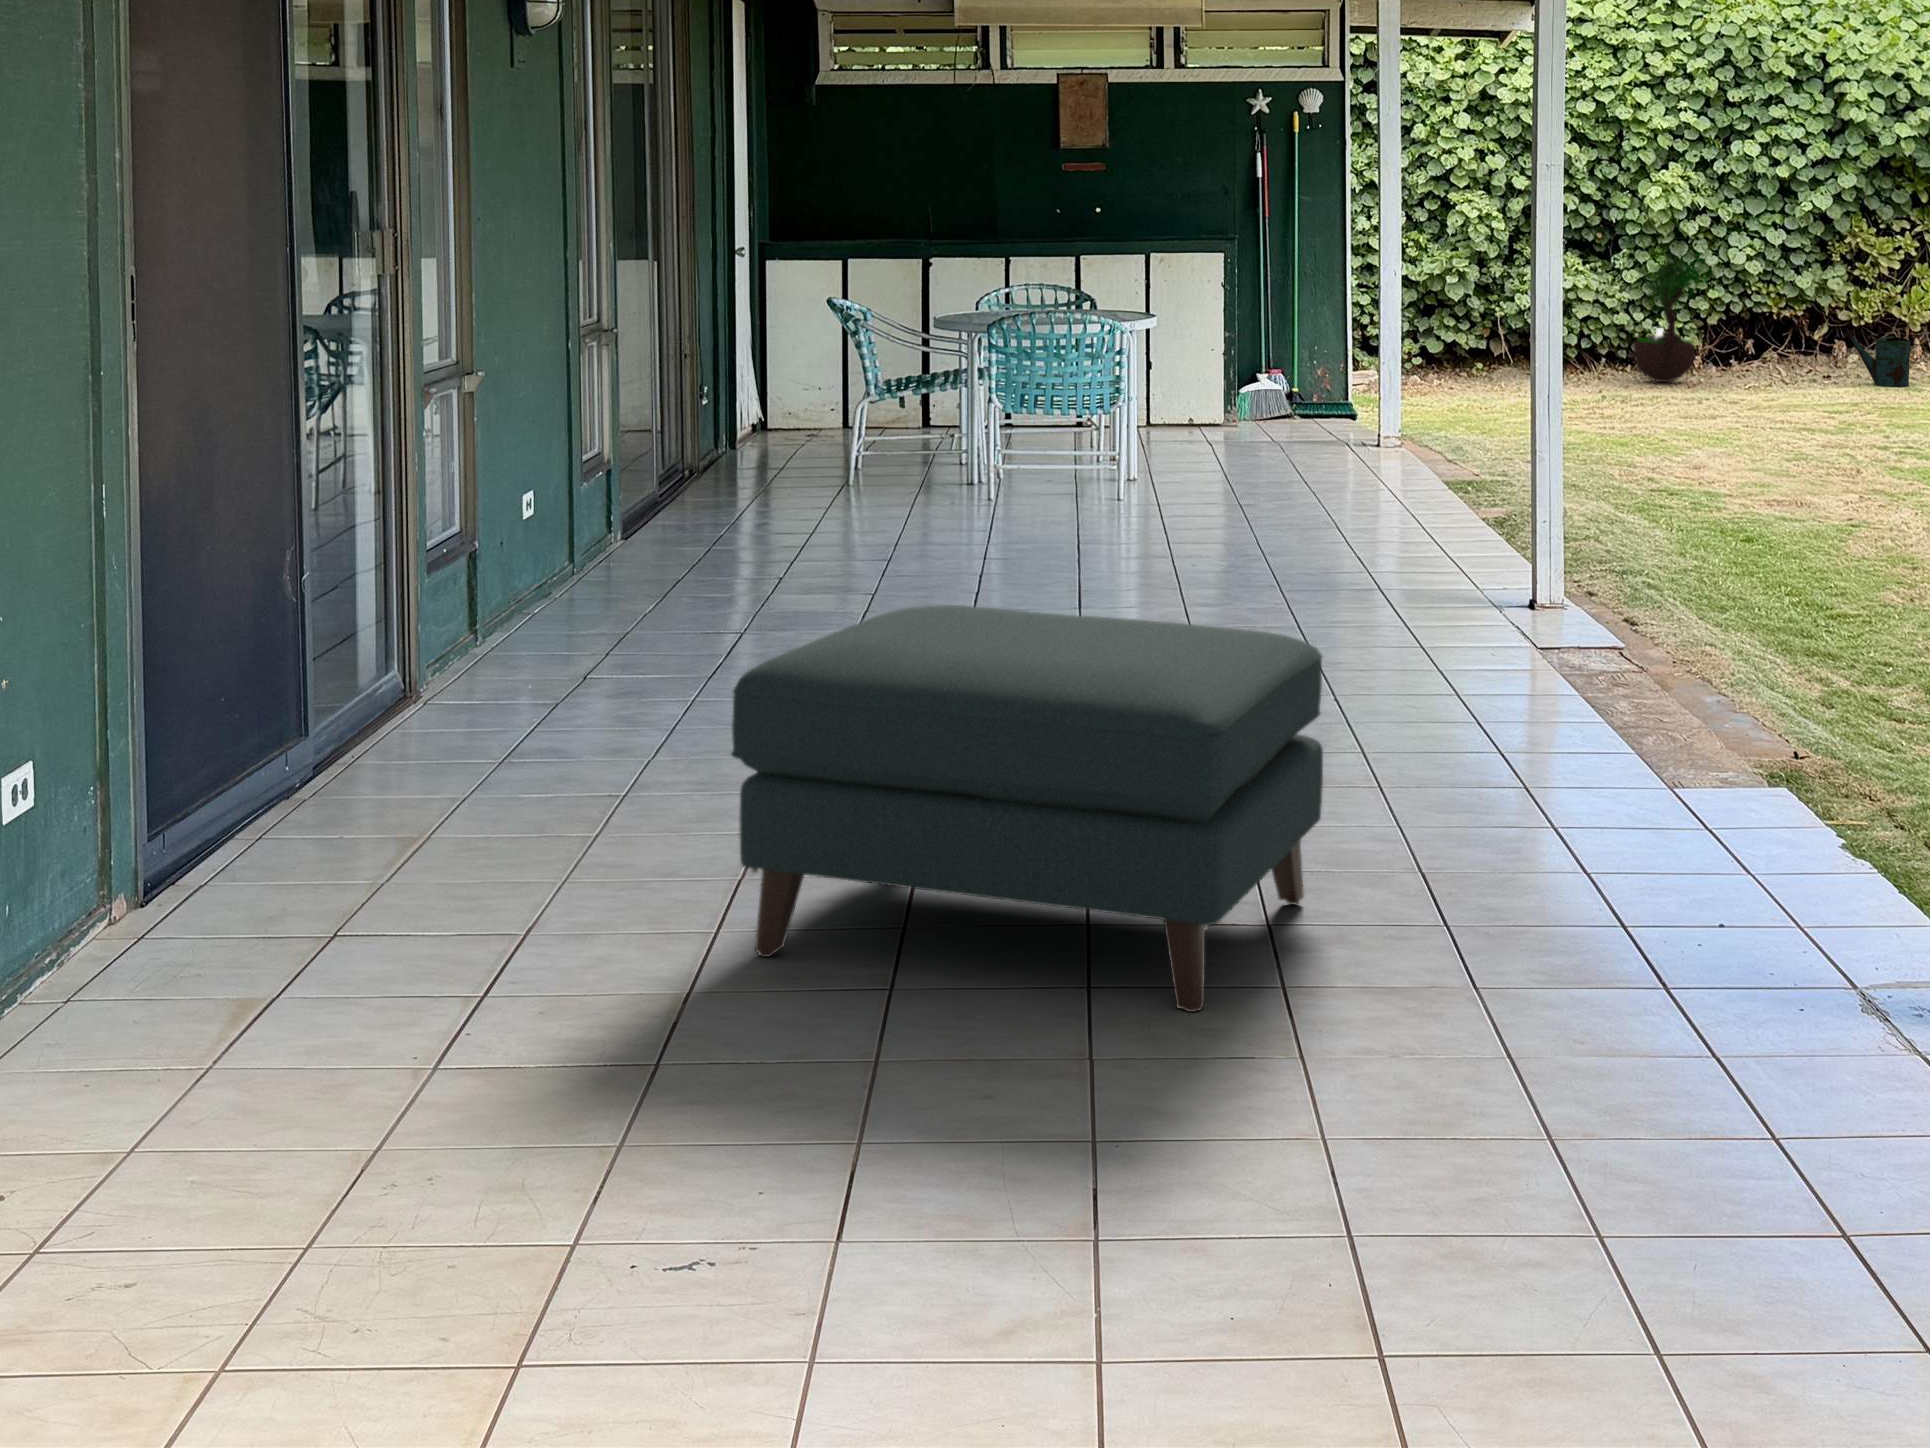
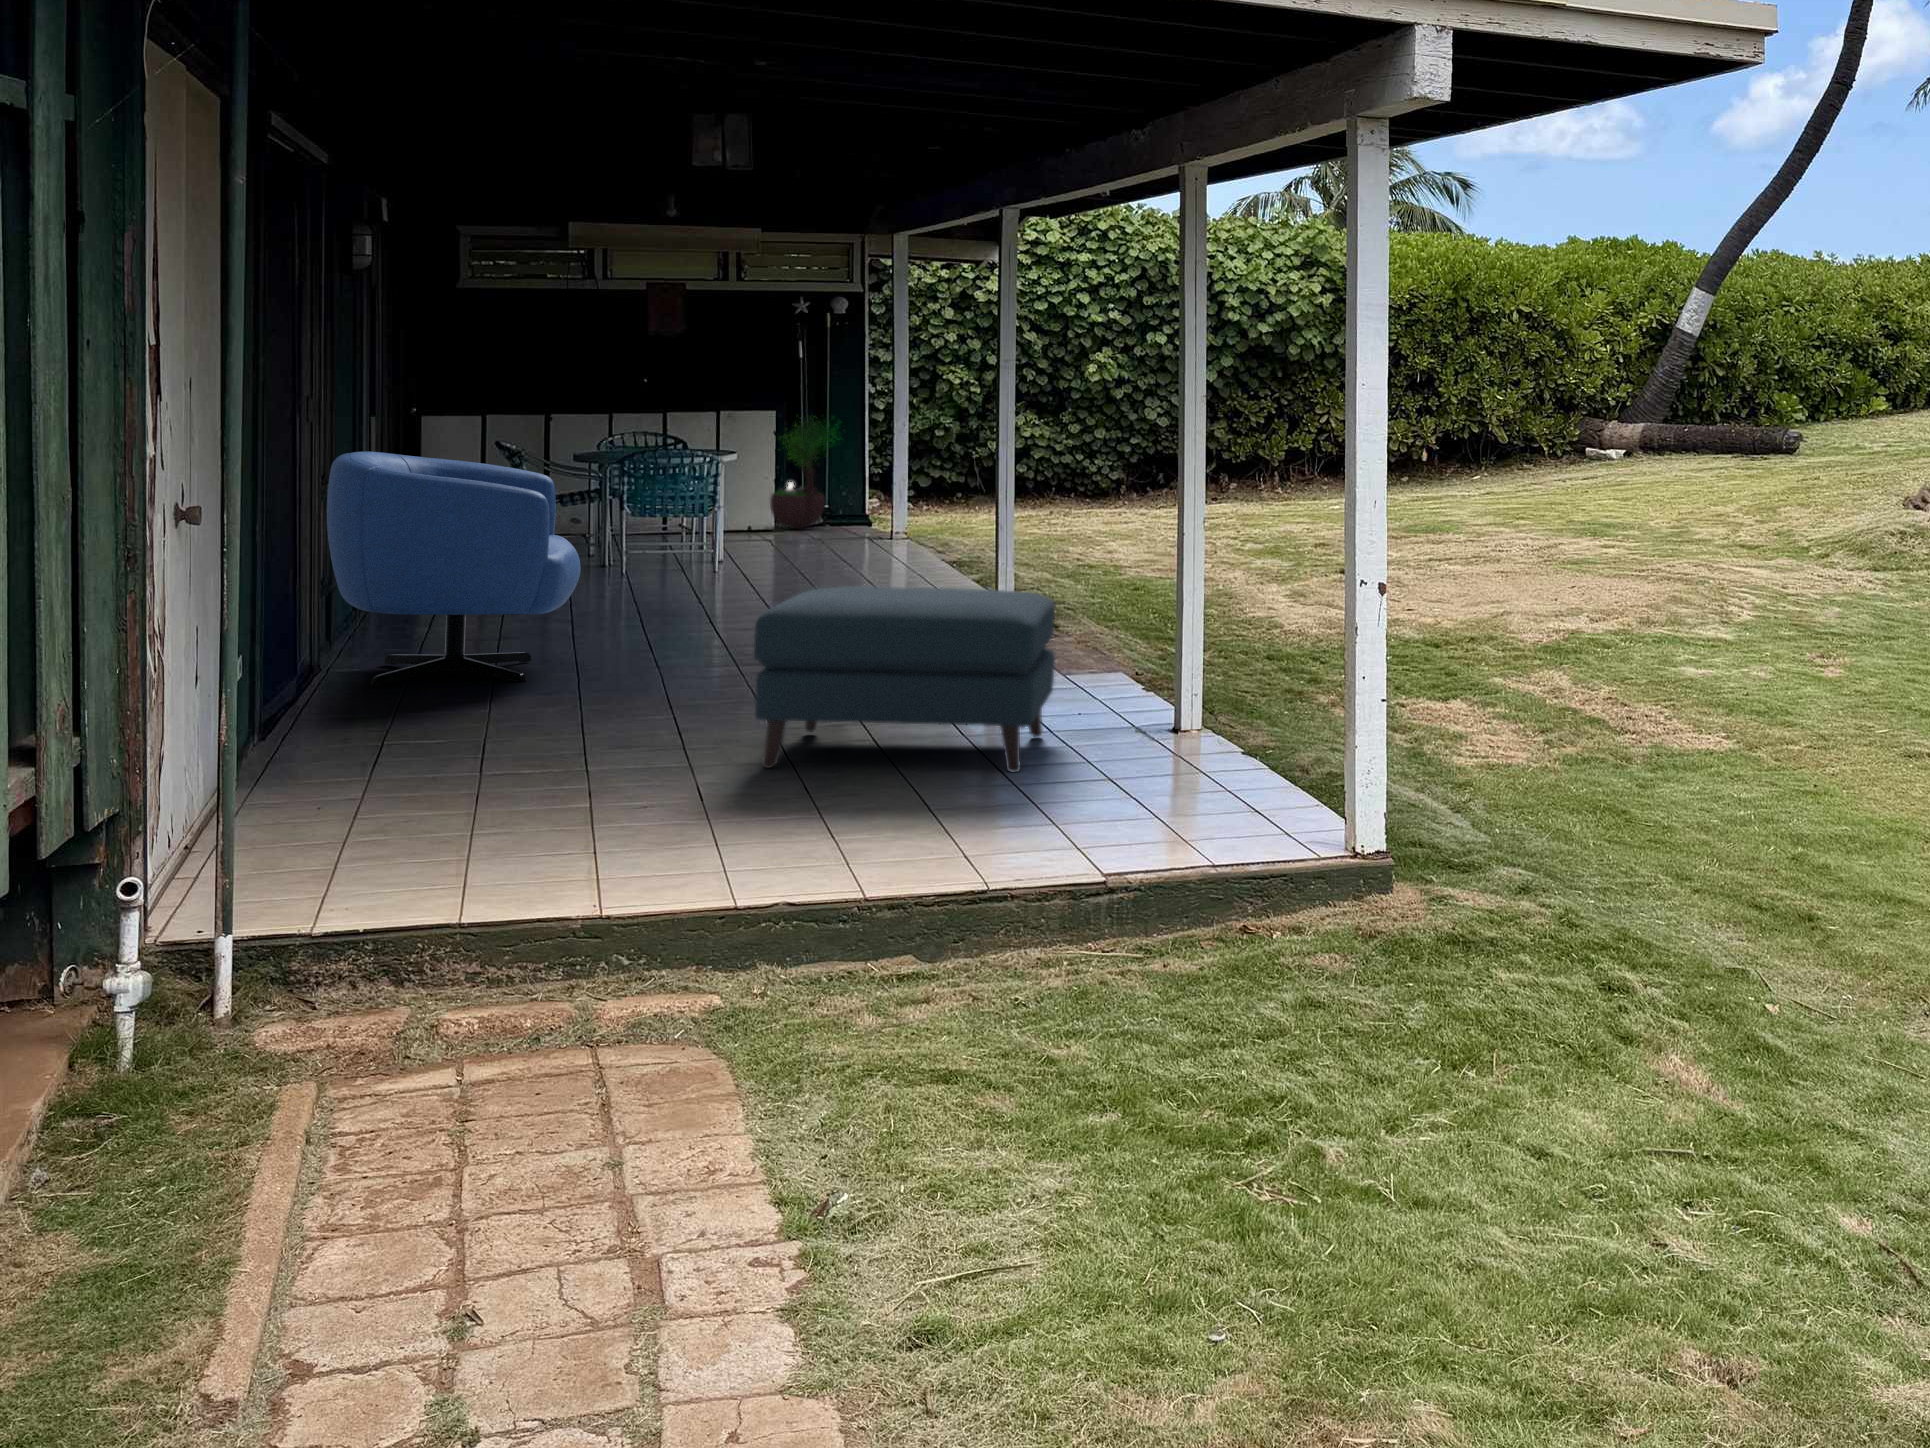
potted tree: present [1633,252,1705,382] -> present [770,416,839,529]
watering can: present [1843,330,1923,387] -> none [1223,466,1278,506]
armchair: none [341,334,715,700] -> present [327,452,581,686]

